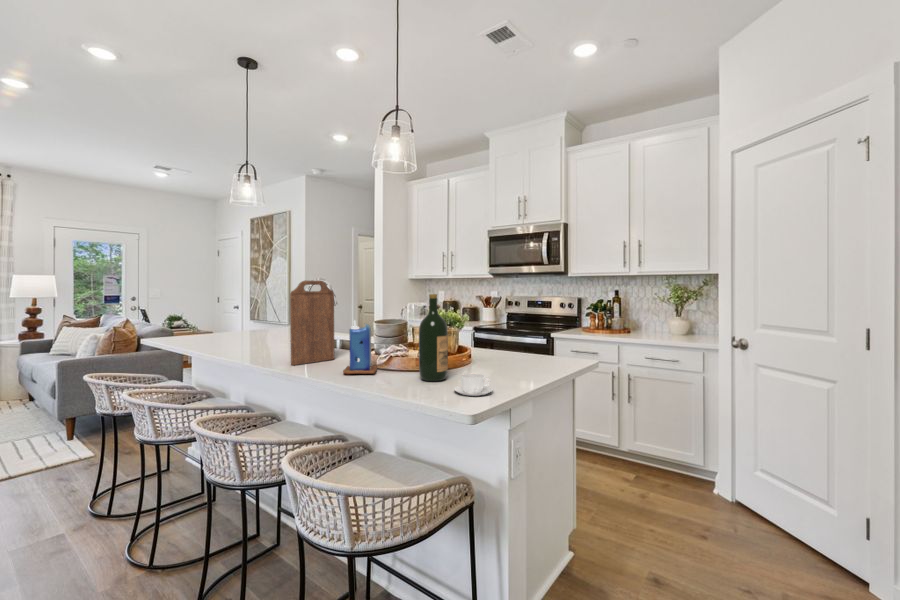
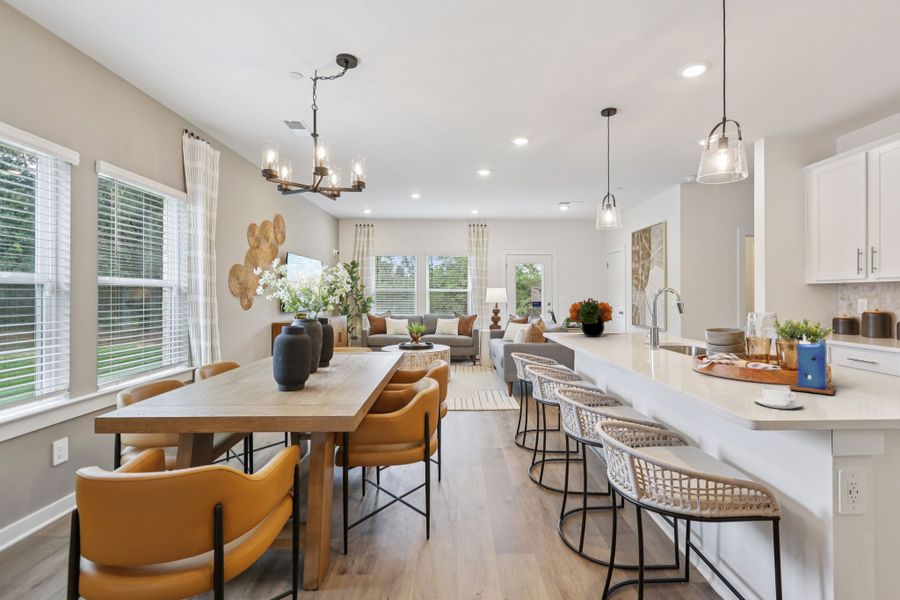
cutting board: present [290,280,334,365] -> none [625,294,667,362]
flower arrangement: none [188,288,250,338] -> present [569,298,613,337]
wine bottle: present [419,294,448,381] -> none [730,307,764,391]
candle: present [343,320,377,374] -> present [789,335,836,395]

